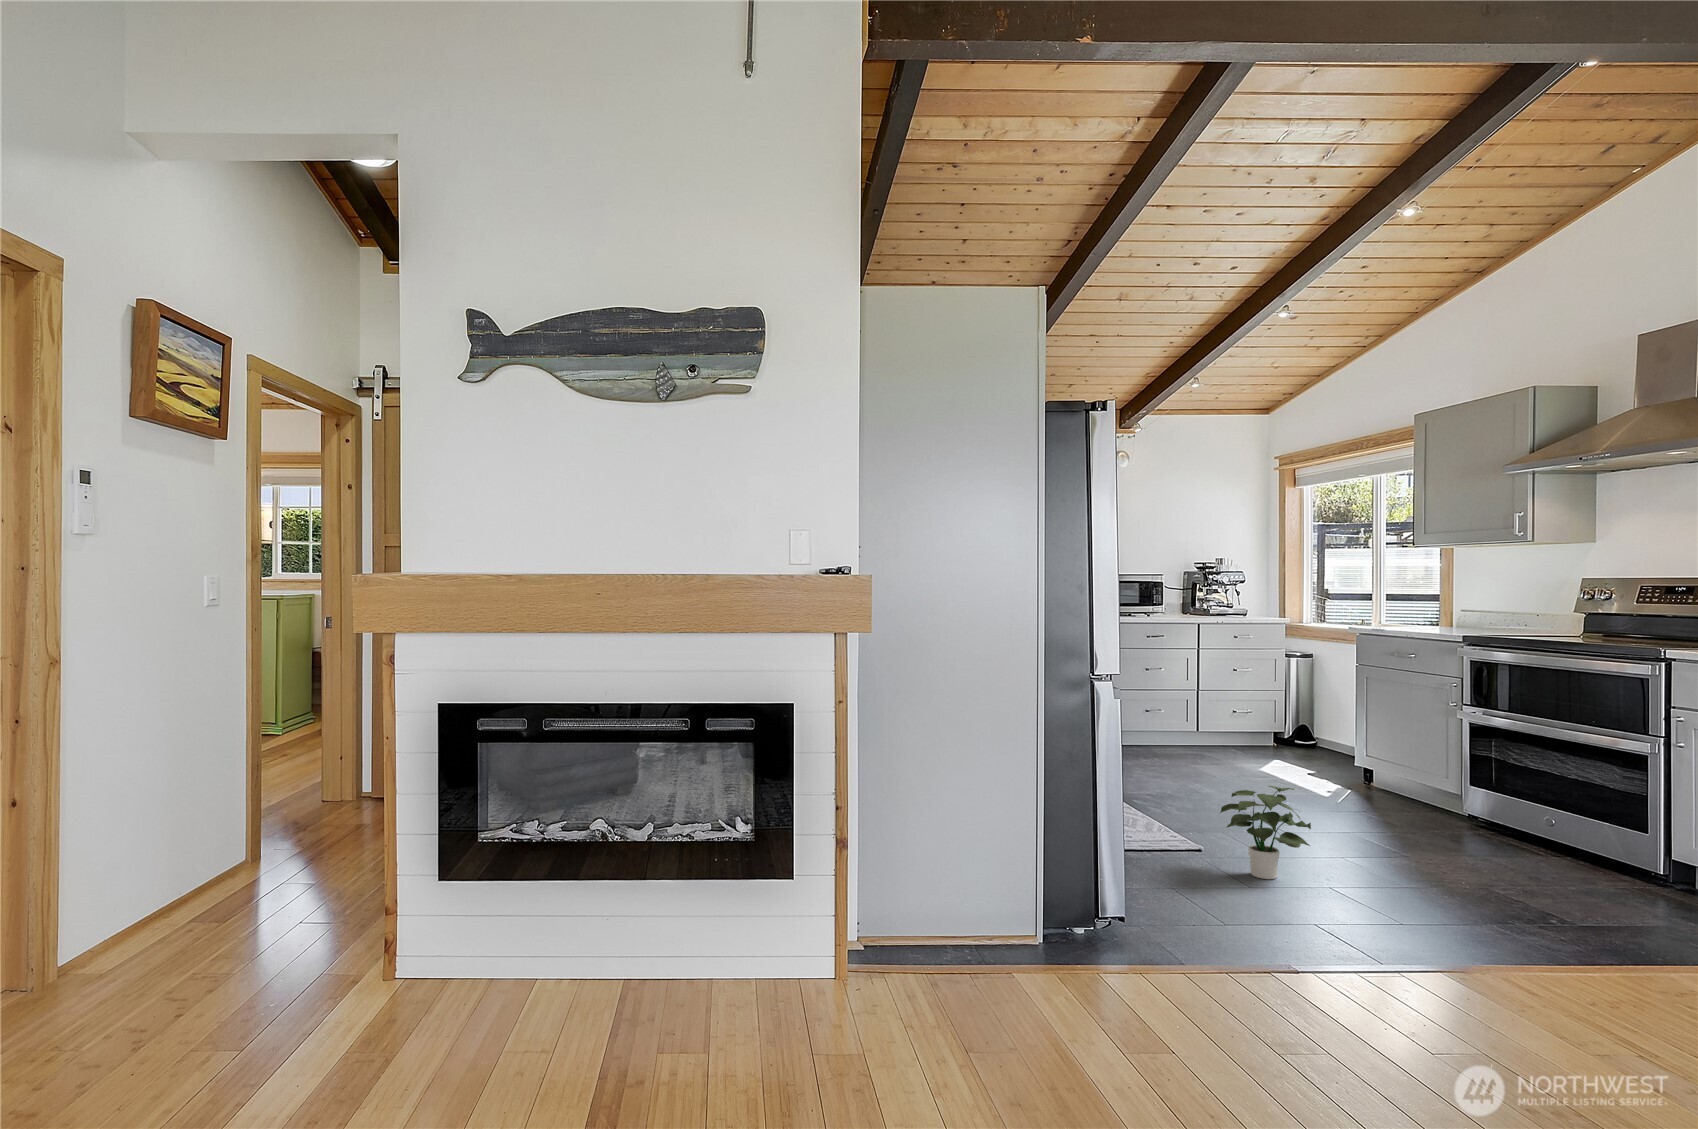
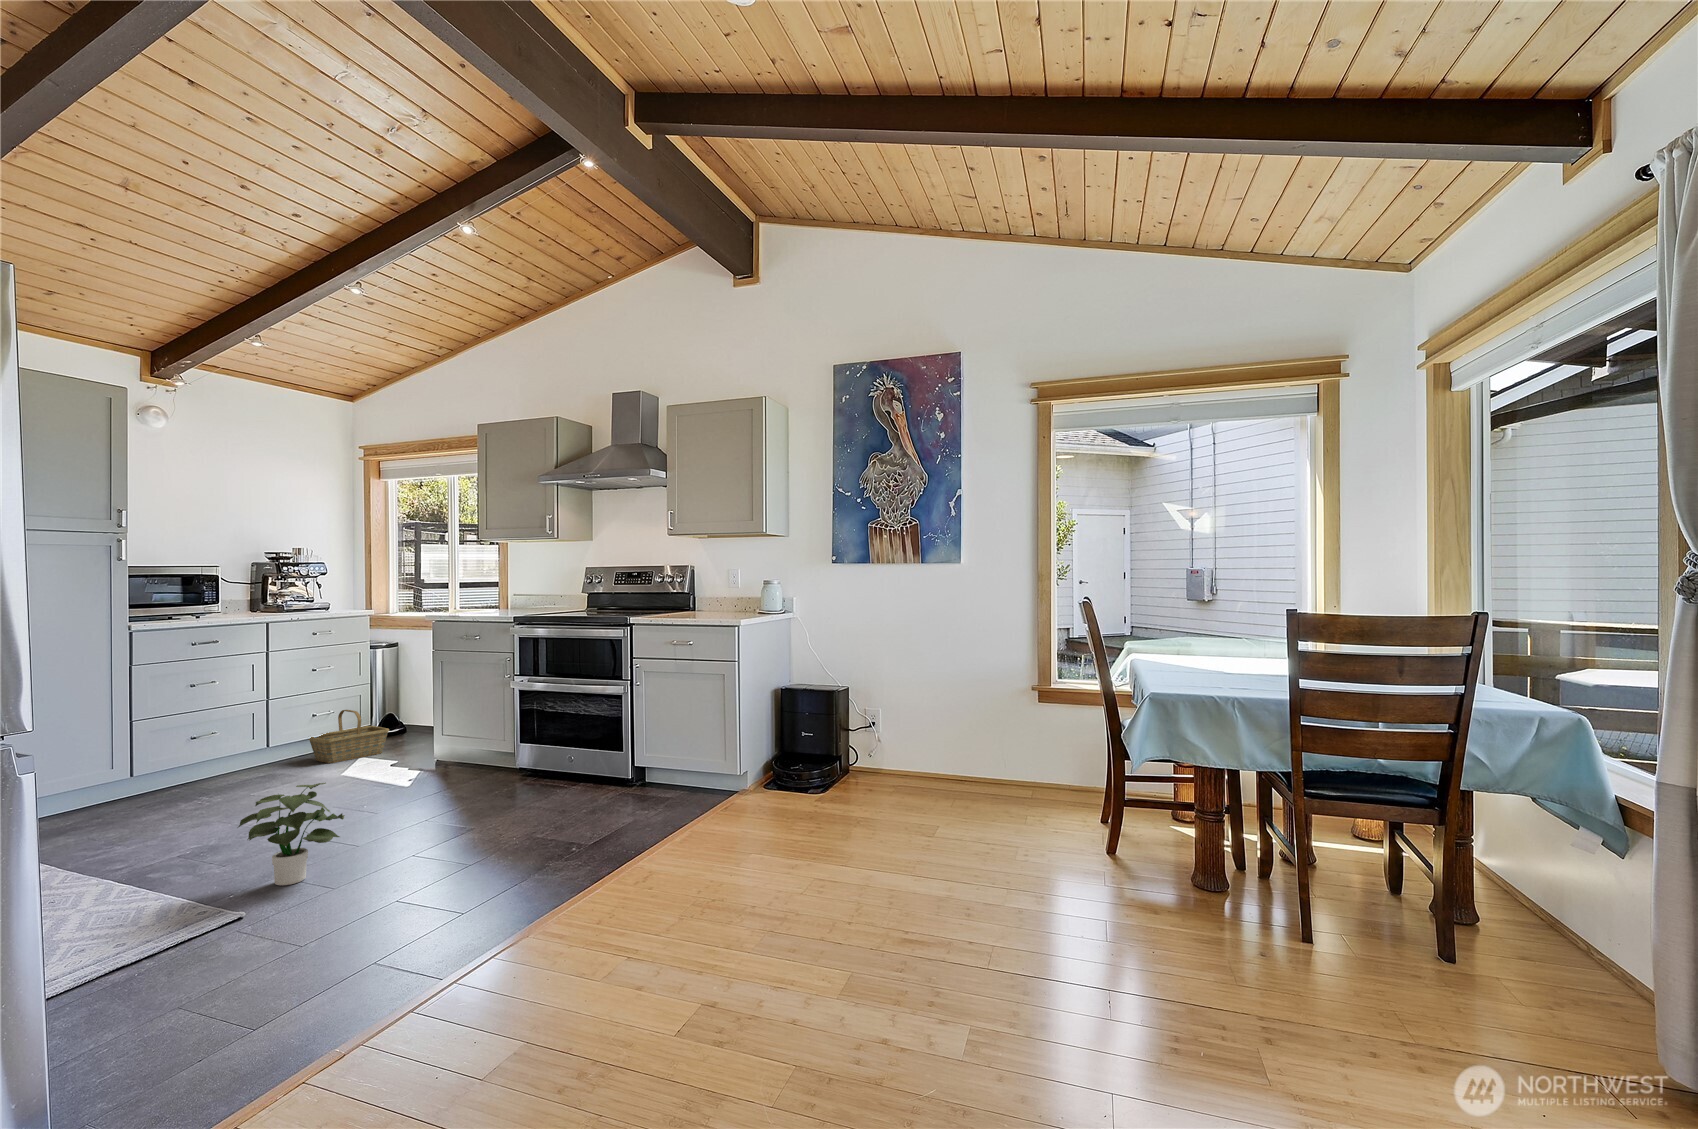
basket: none [1236,720,1314,772] -> present [308,710,389,763]

